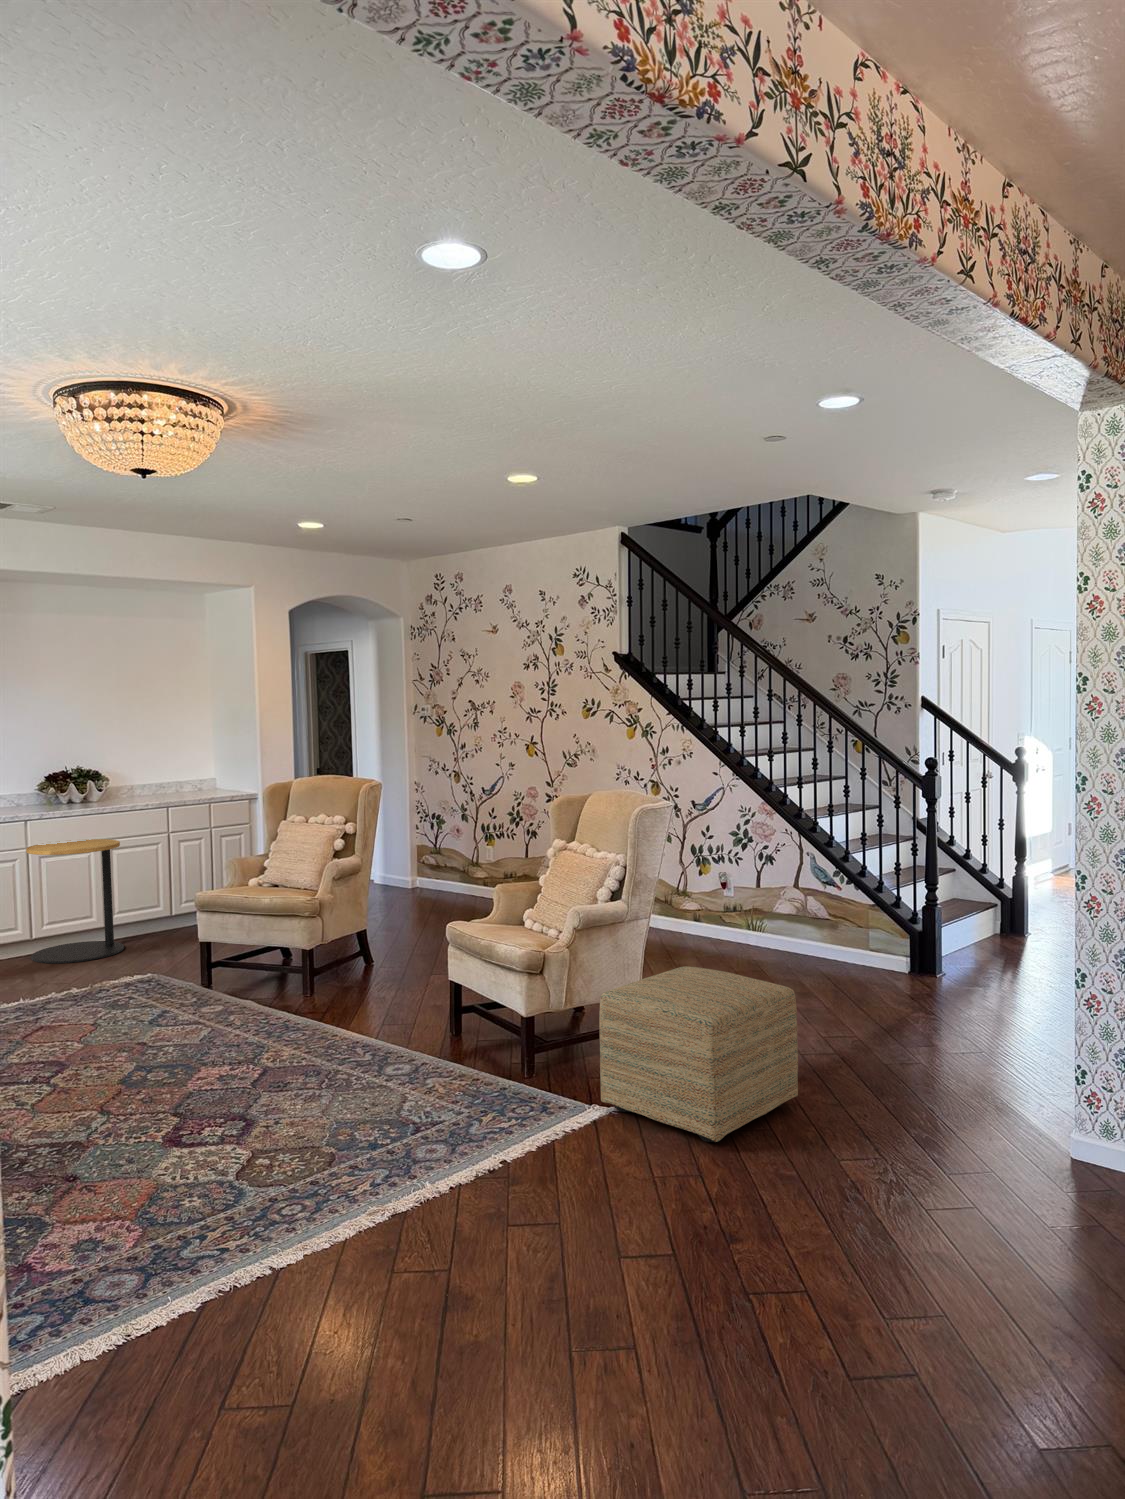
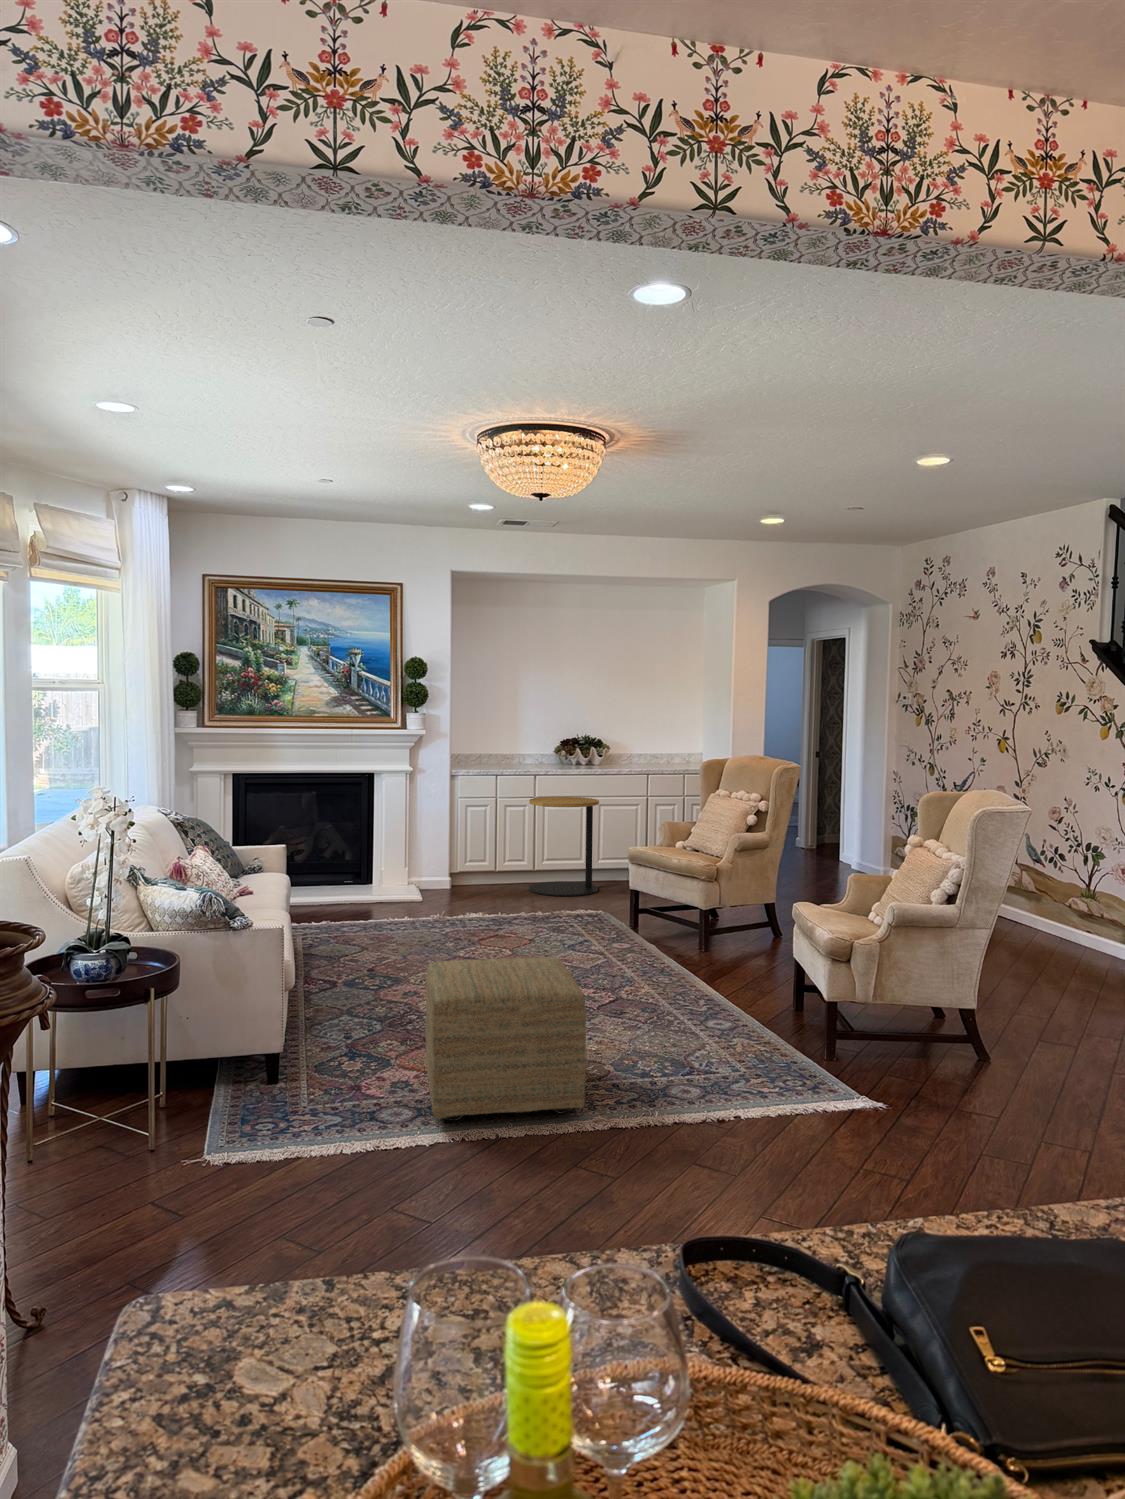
ottoman: present [599,966,798,1142] -> present [425,957,586,1121]

